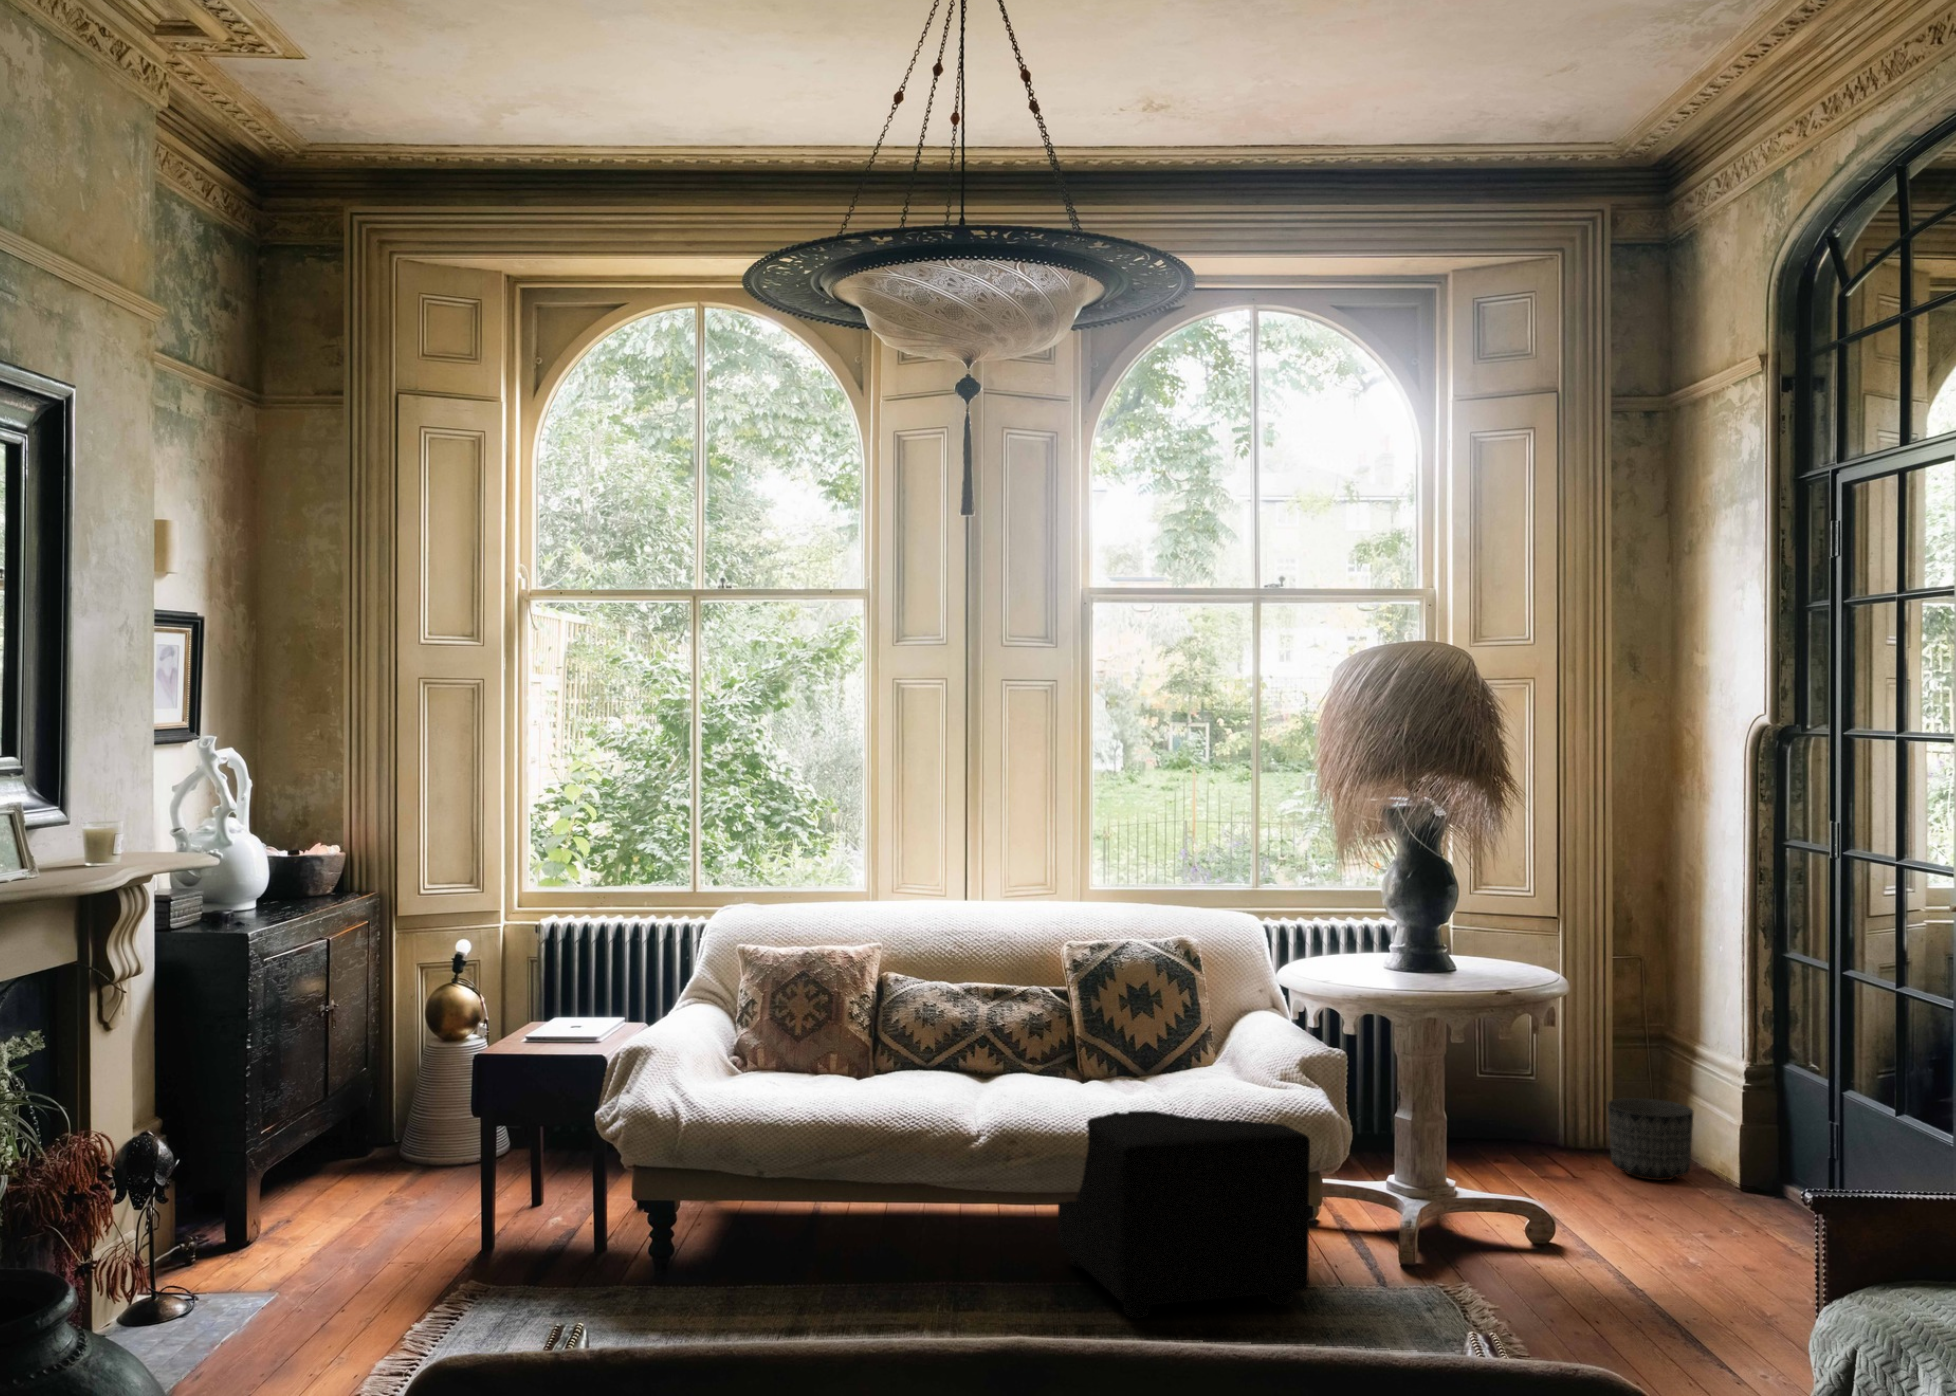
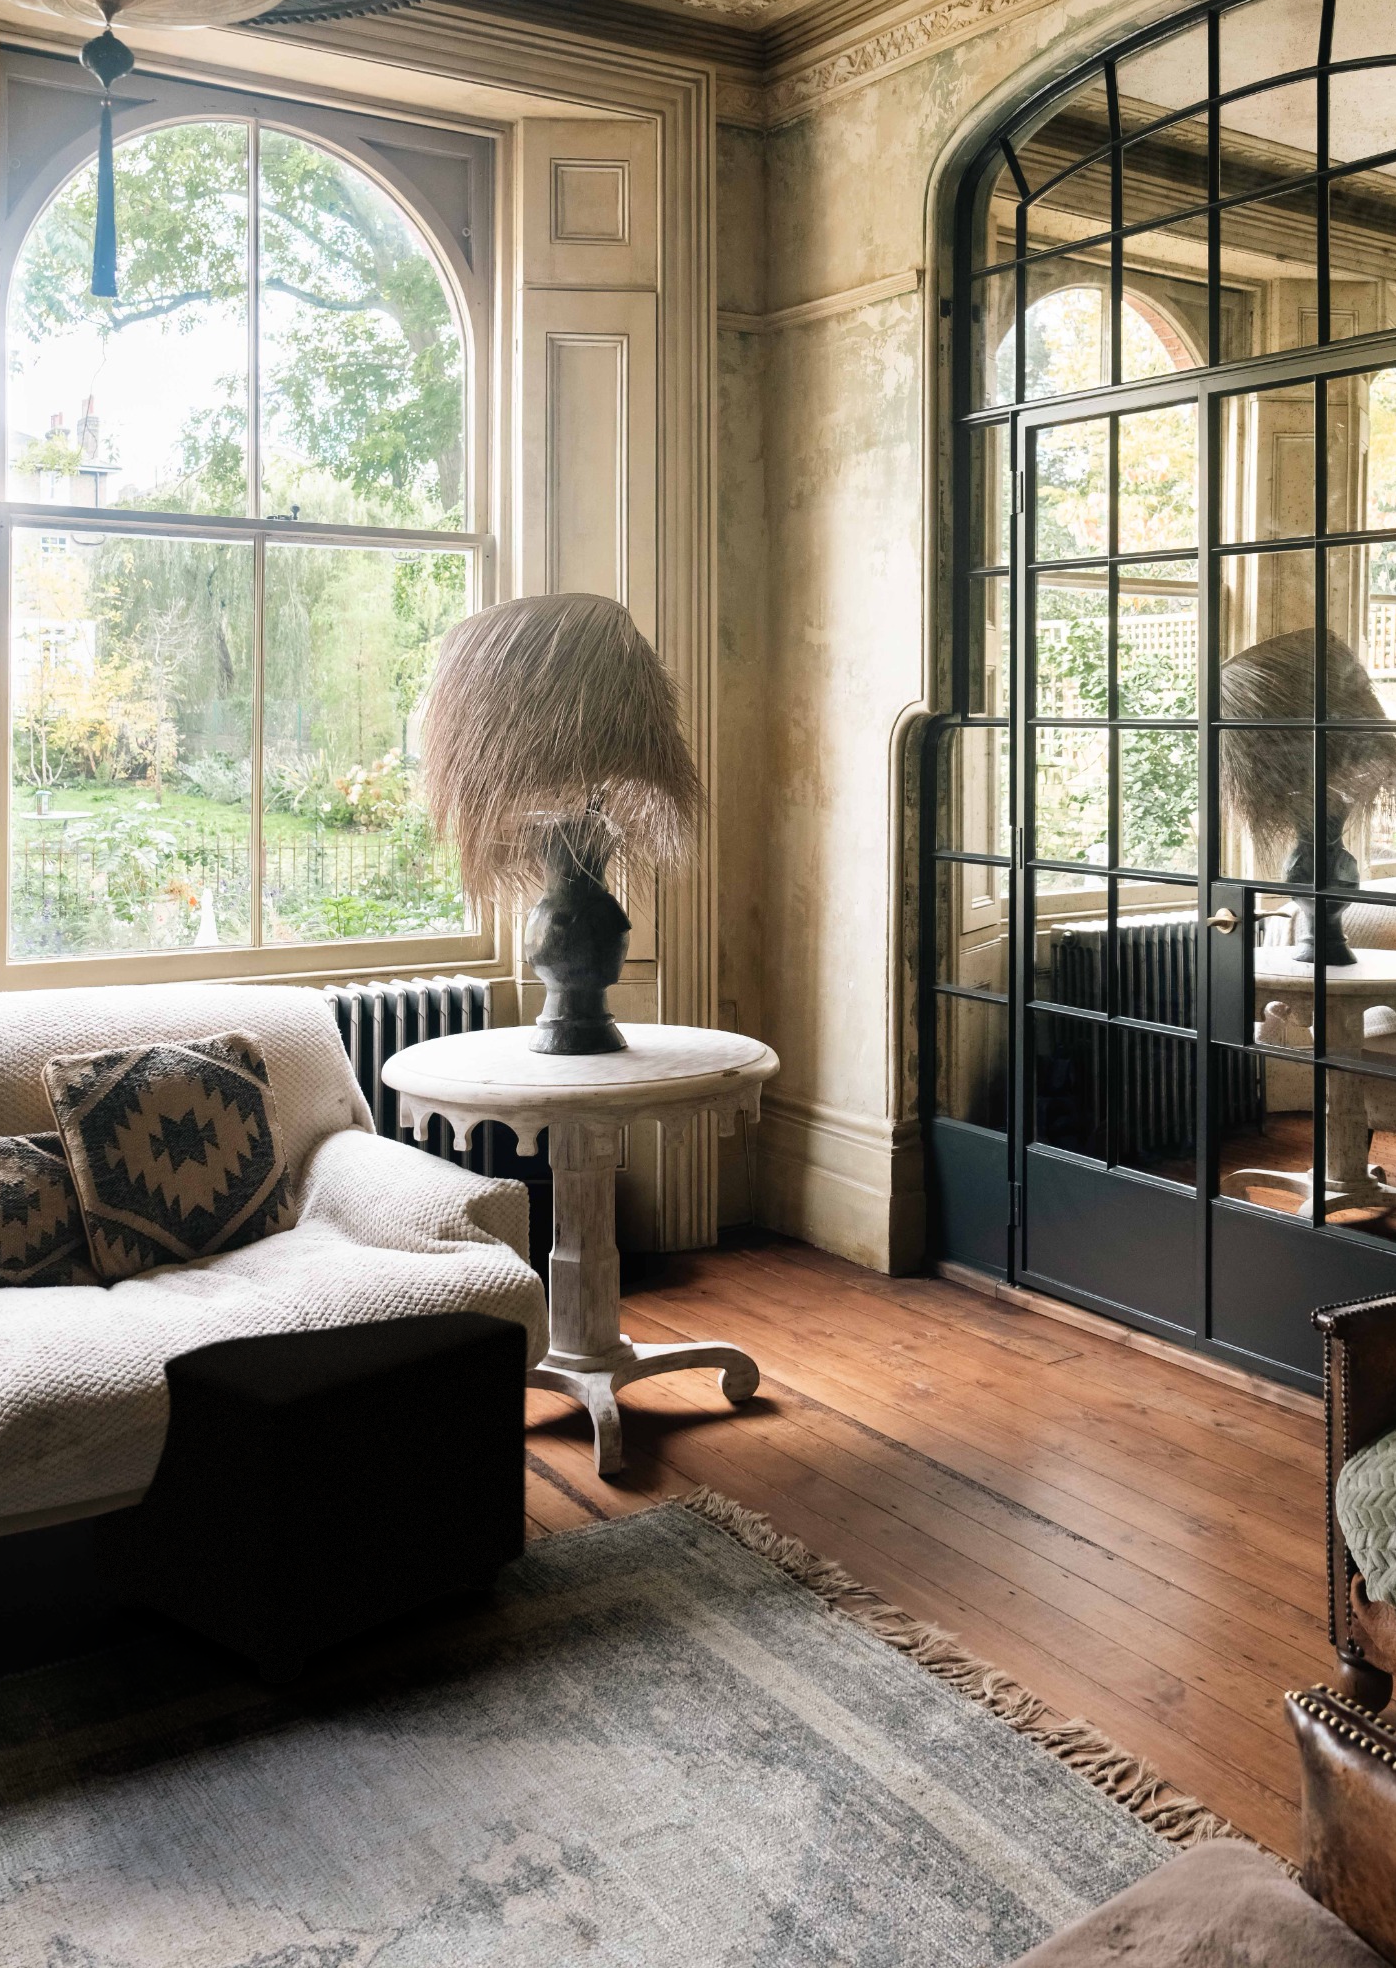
planter: present [1607,1098,1693,1180] -> none [728,1172,826,1273]

